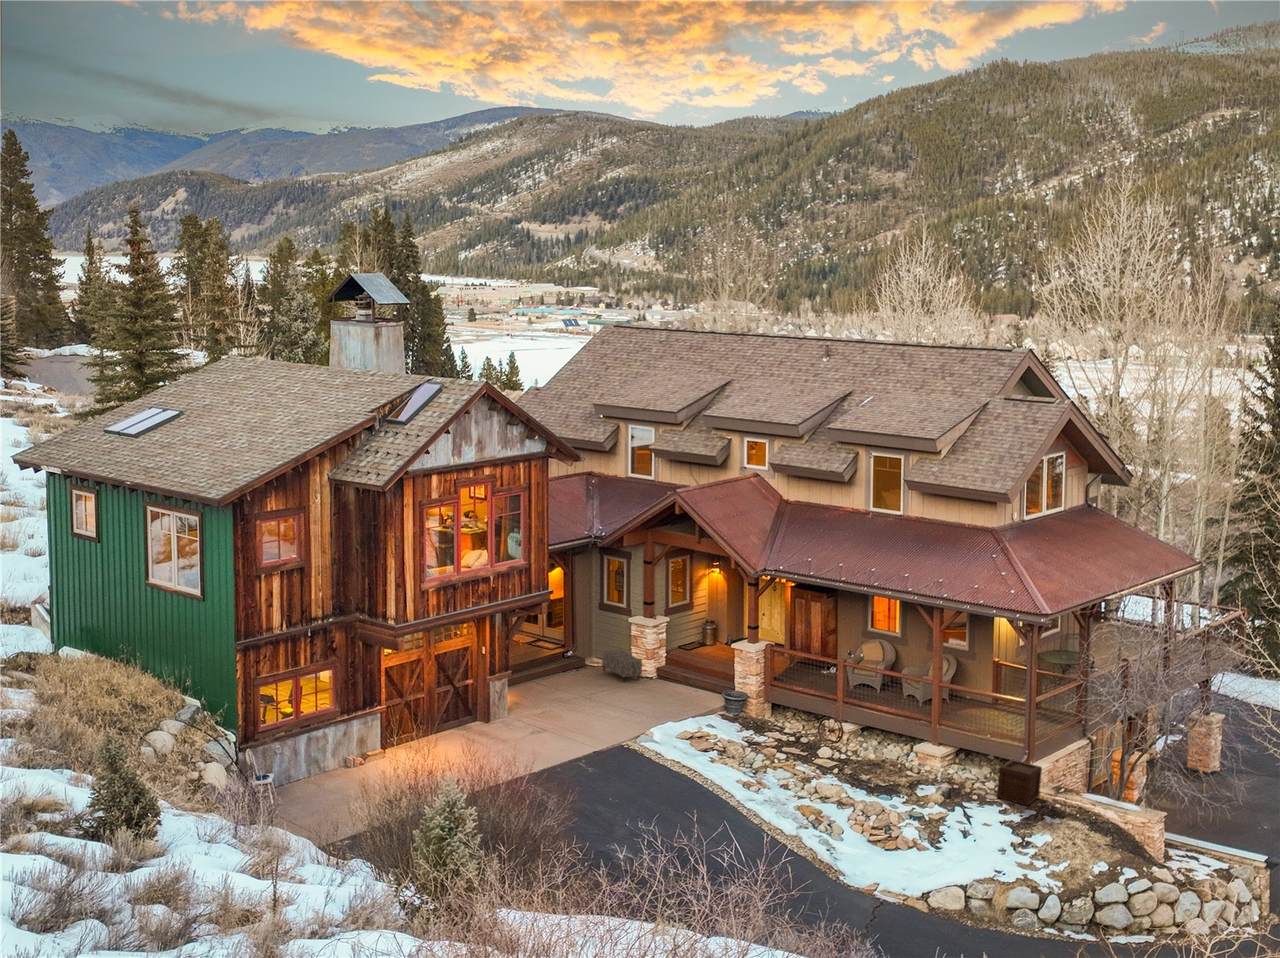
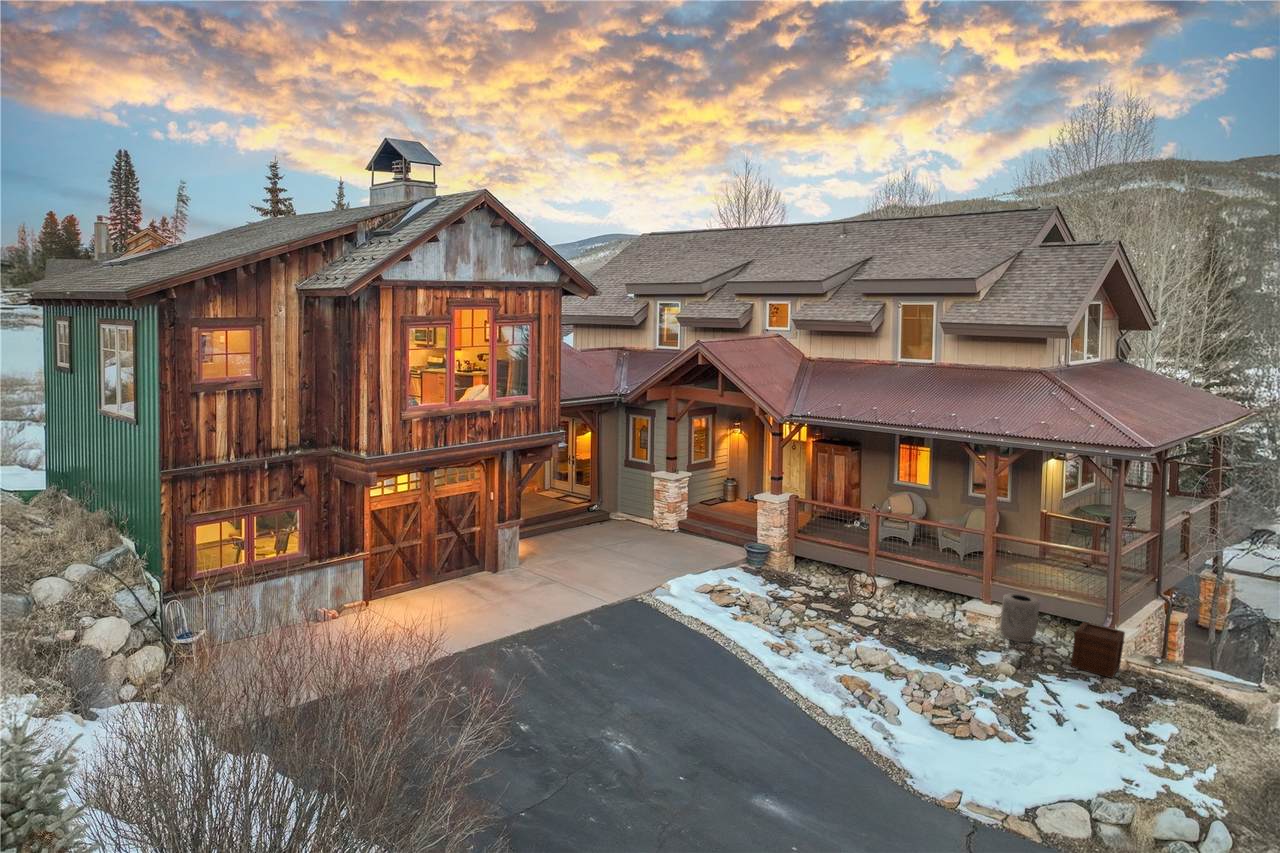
bench: present [602,650,642,682] -> none [626,504,664,536]
trash can: none [946,735,978,778] -> present [1000,593,1040,642]

